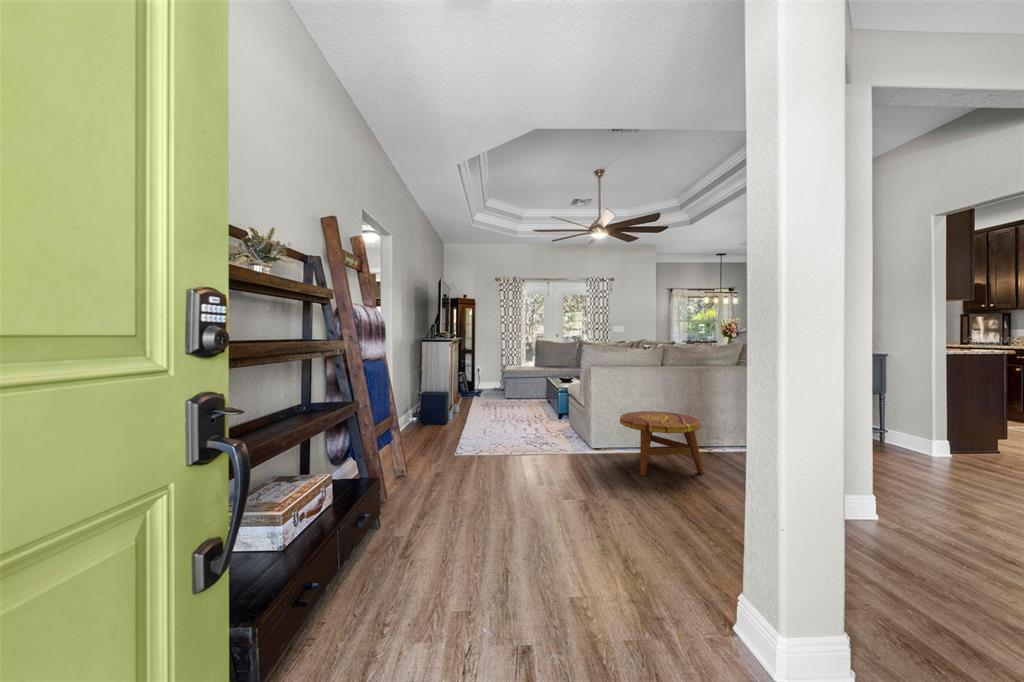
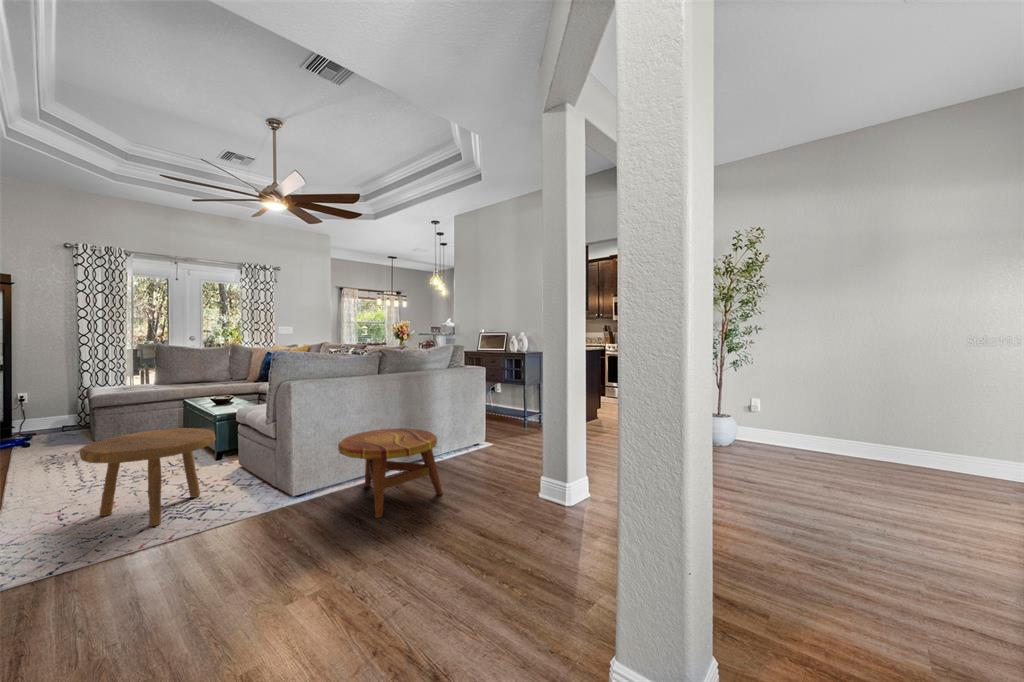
footstool: none [491,392,551,446] -> present [79,428,215,526]

